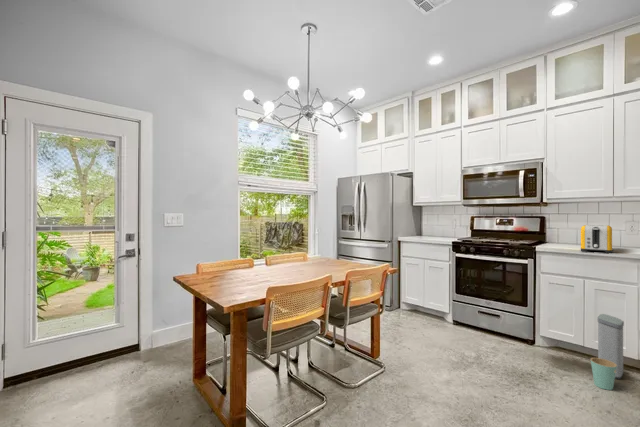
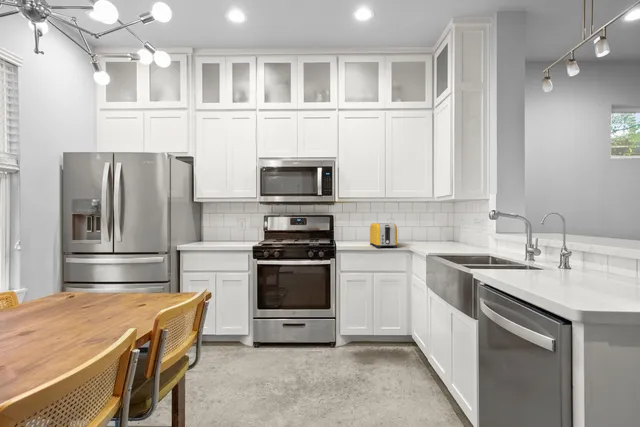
trash can: present [591,314,624,390] -> none [388,302,412,373]

